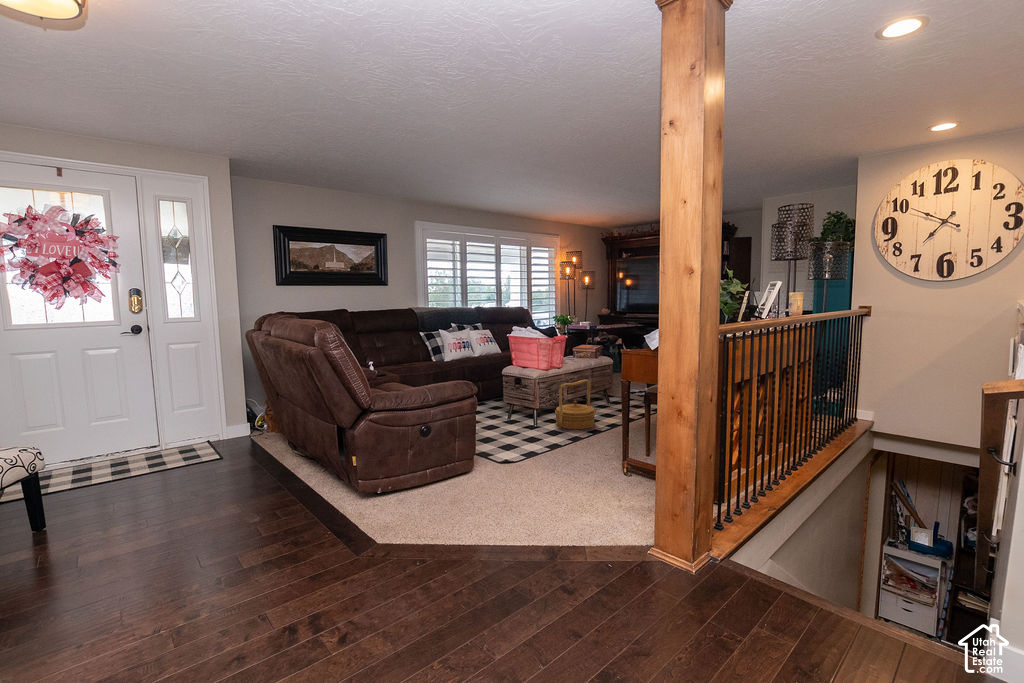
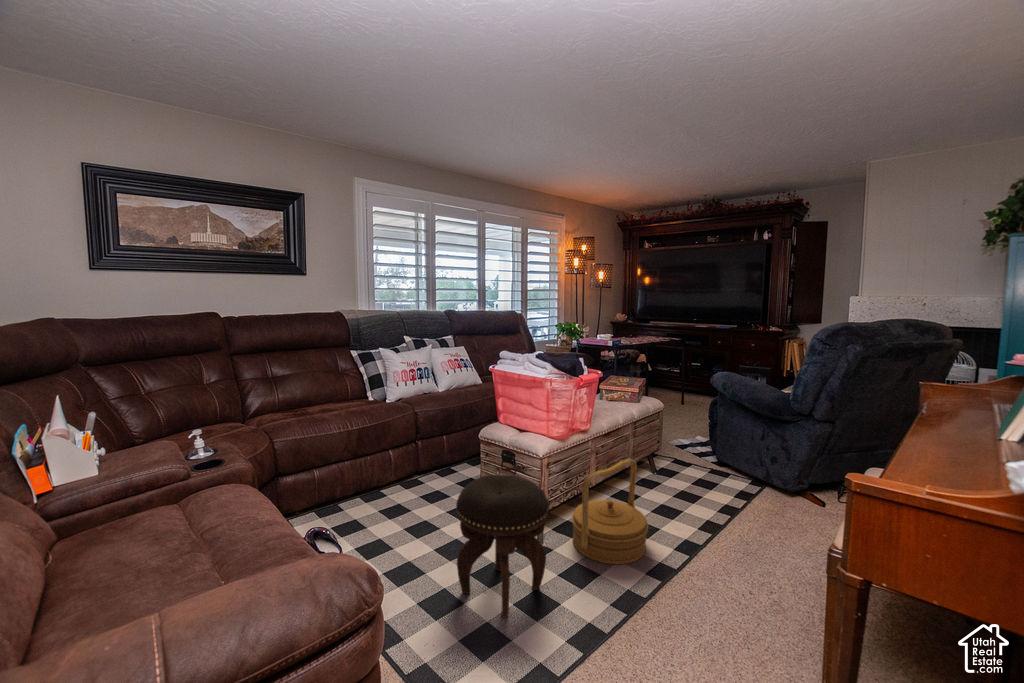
footstool: none [496,381,540,442] -> present [456,475,549,618]

